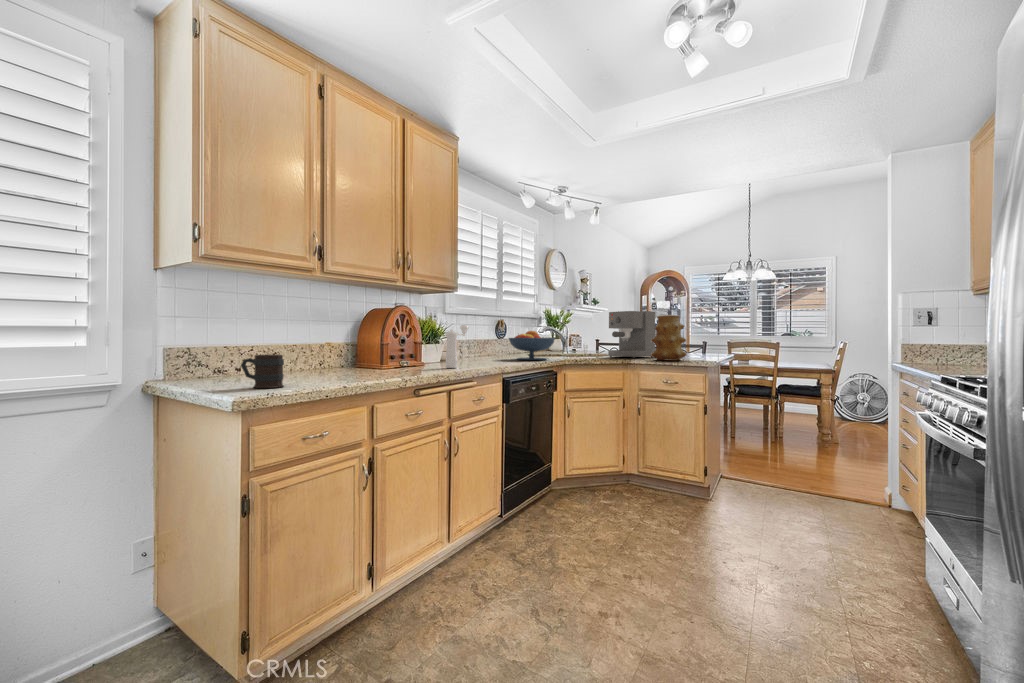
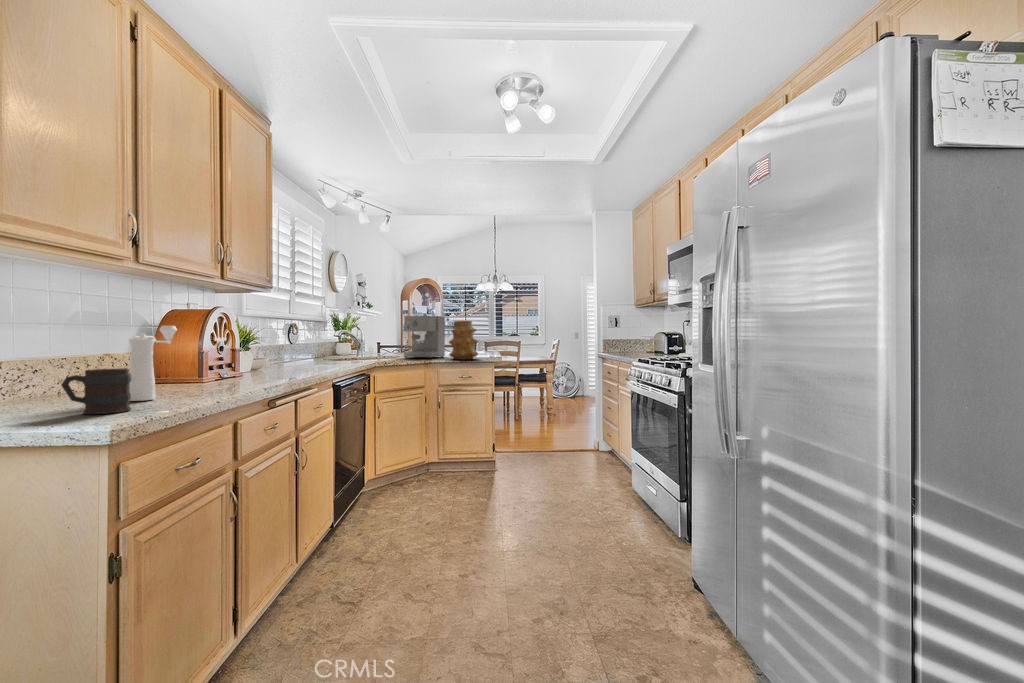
pepper mill: present [446,325,468,368] -> present [129,326,177,401]
fruit bowl: present [509,331,555,360] -> none [313,334,363,363]

